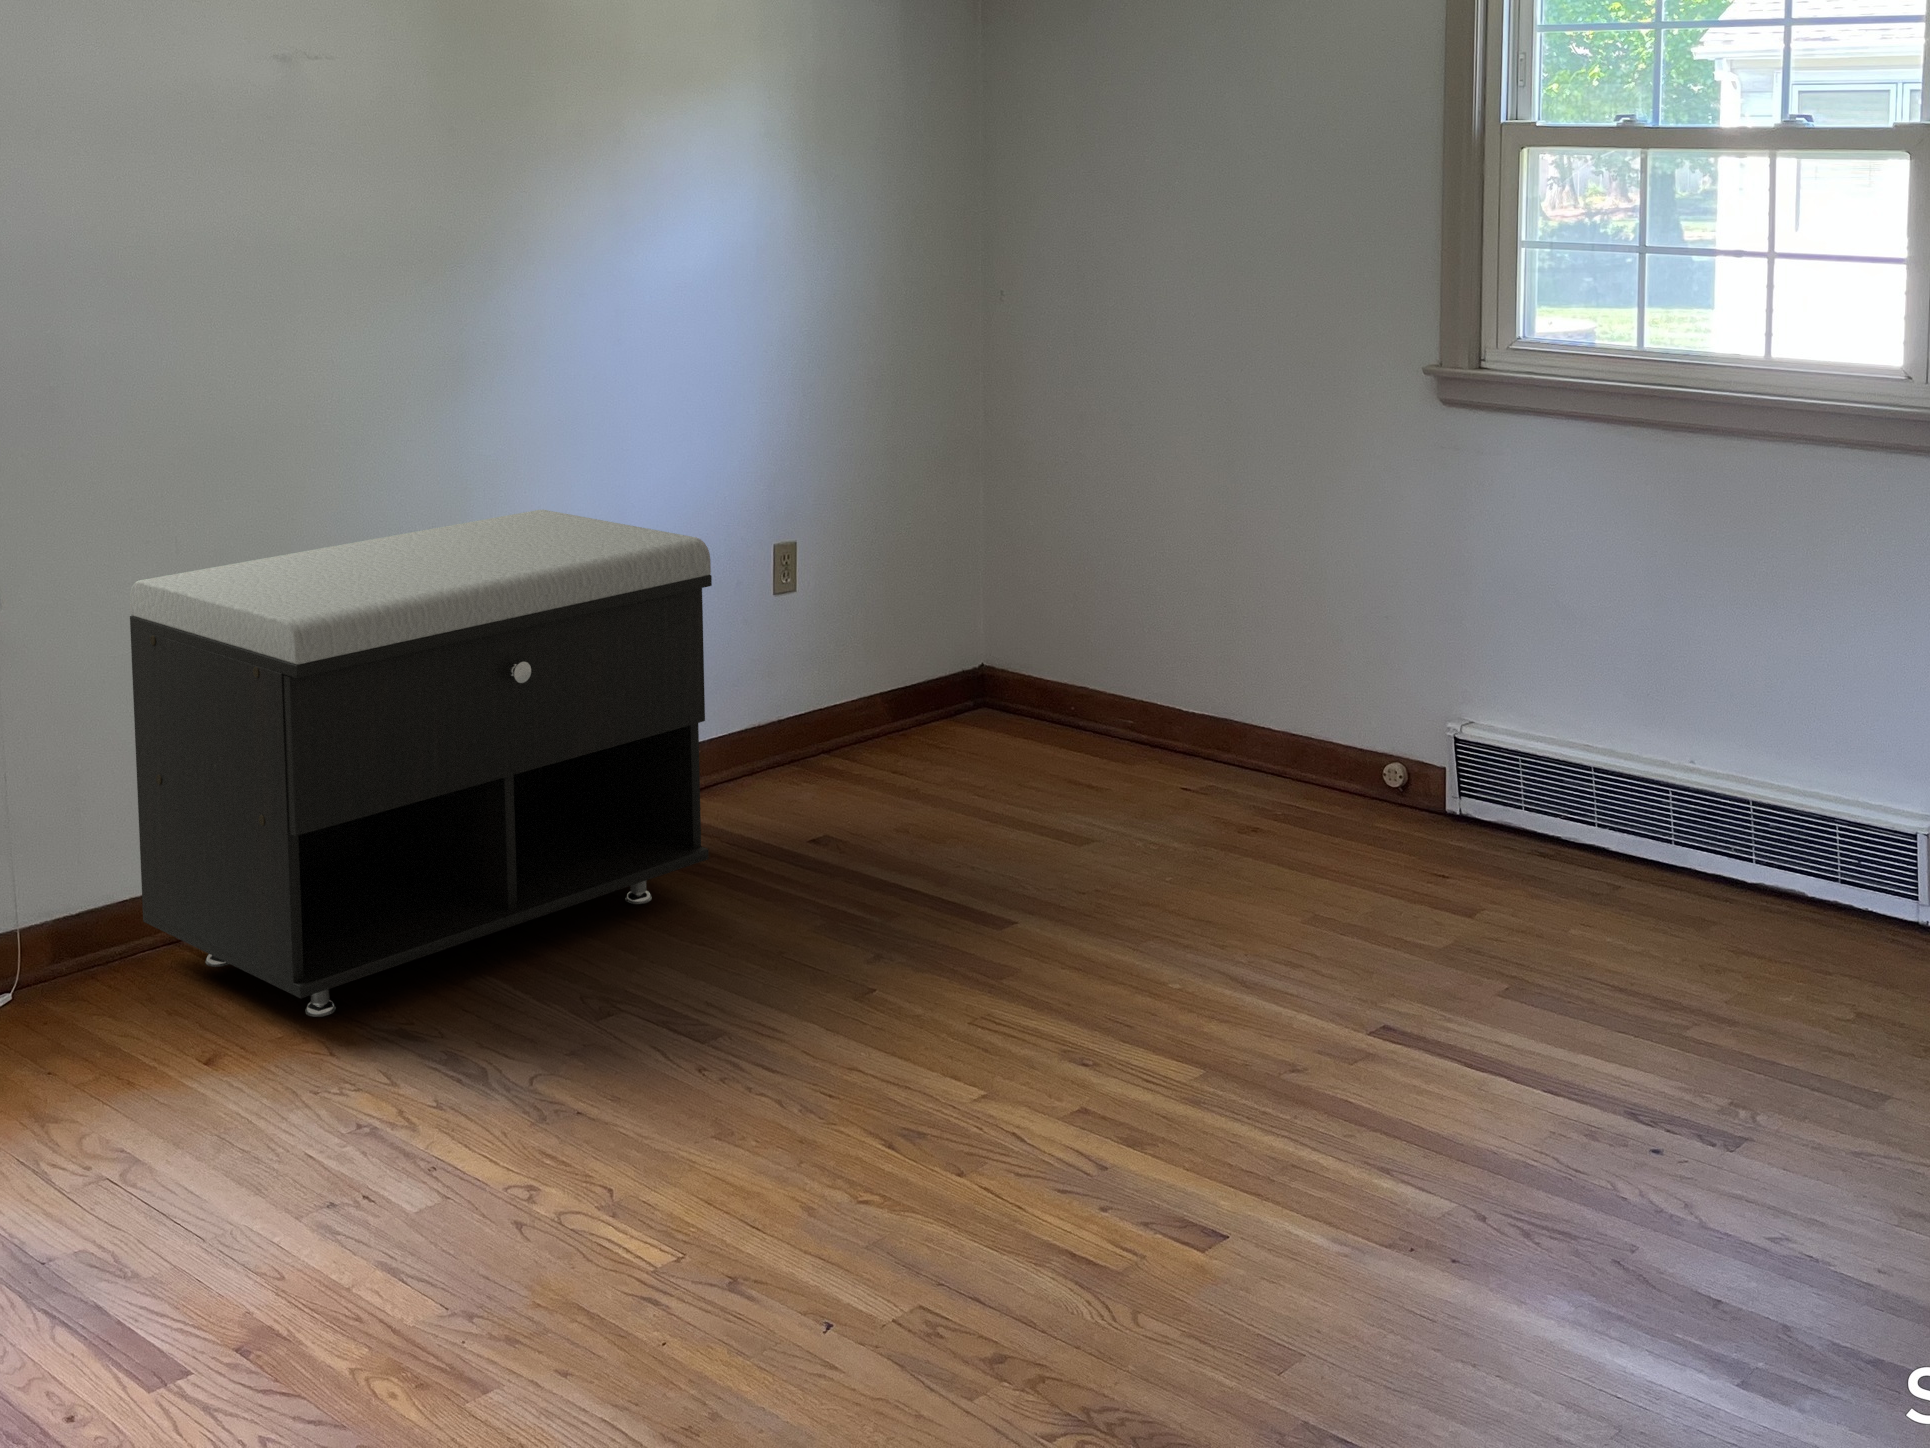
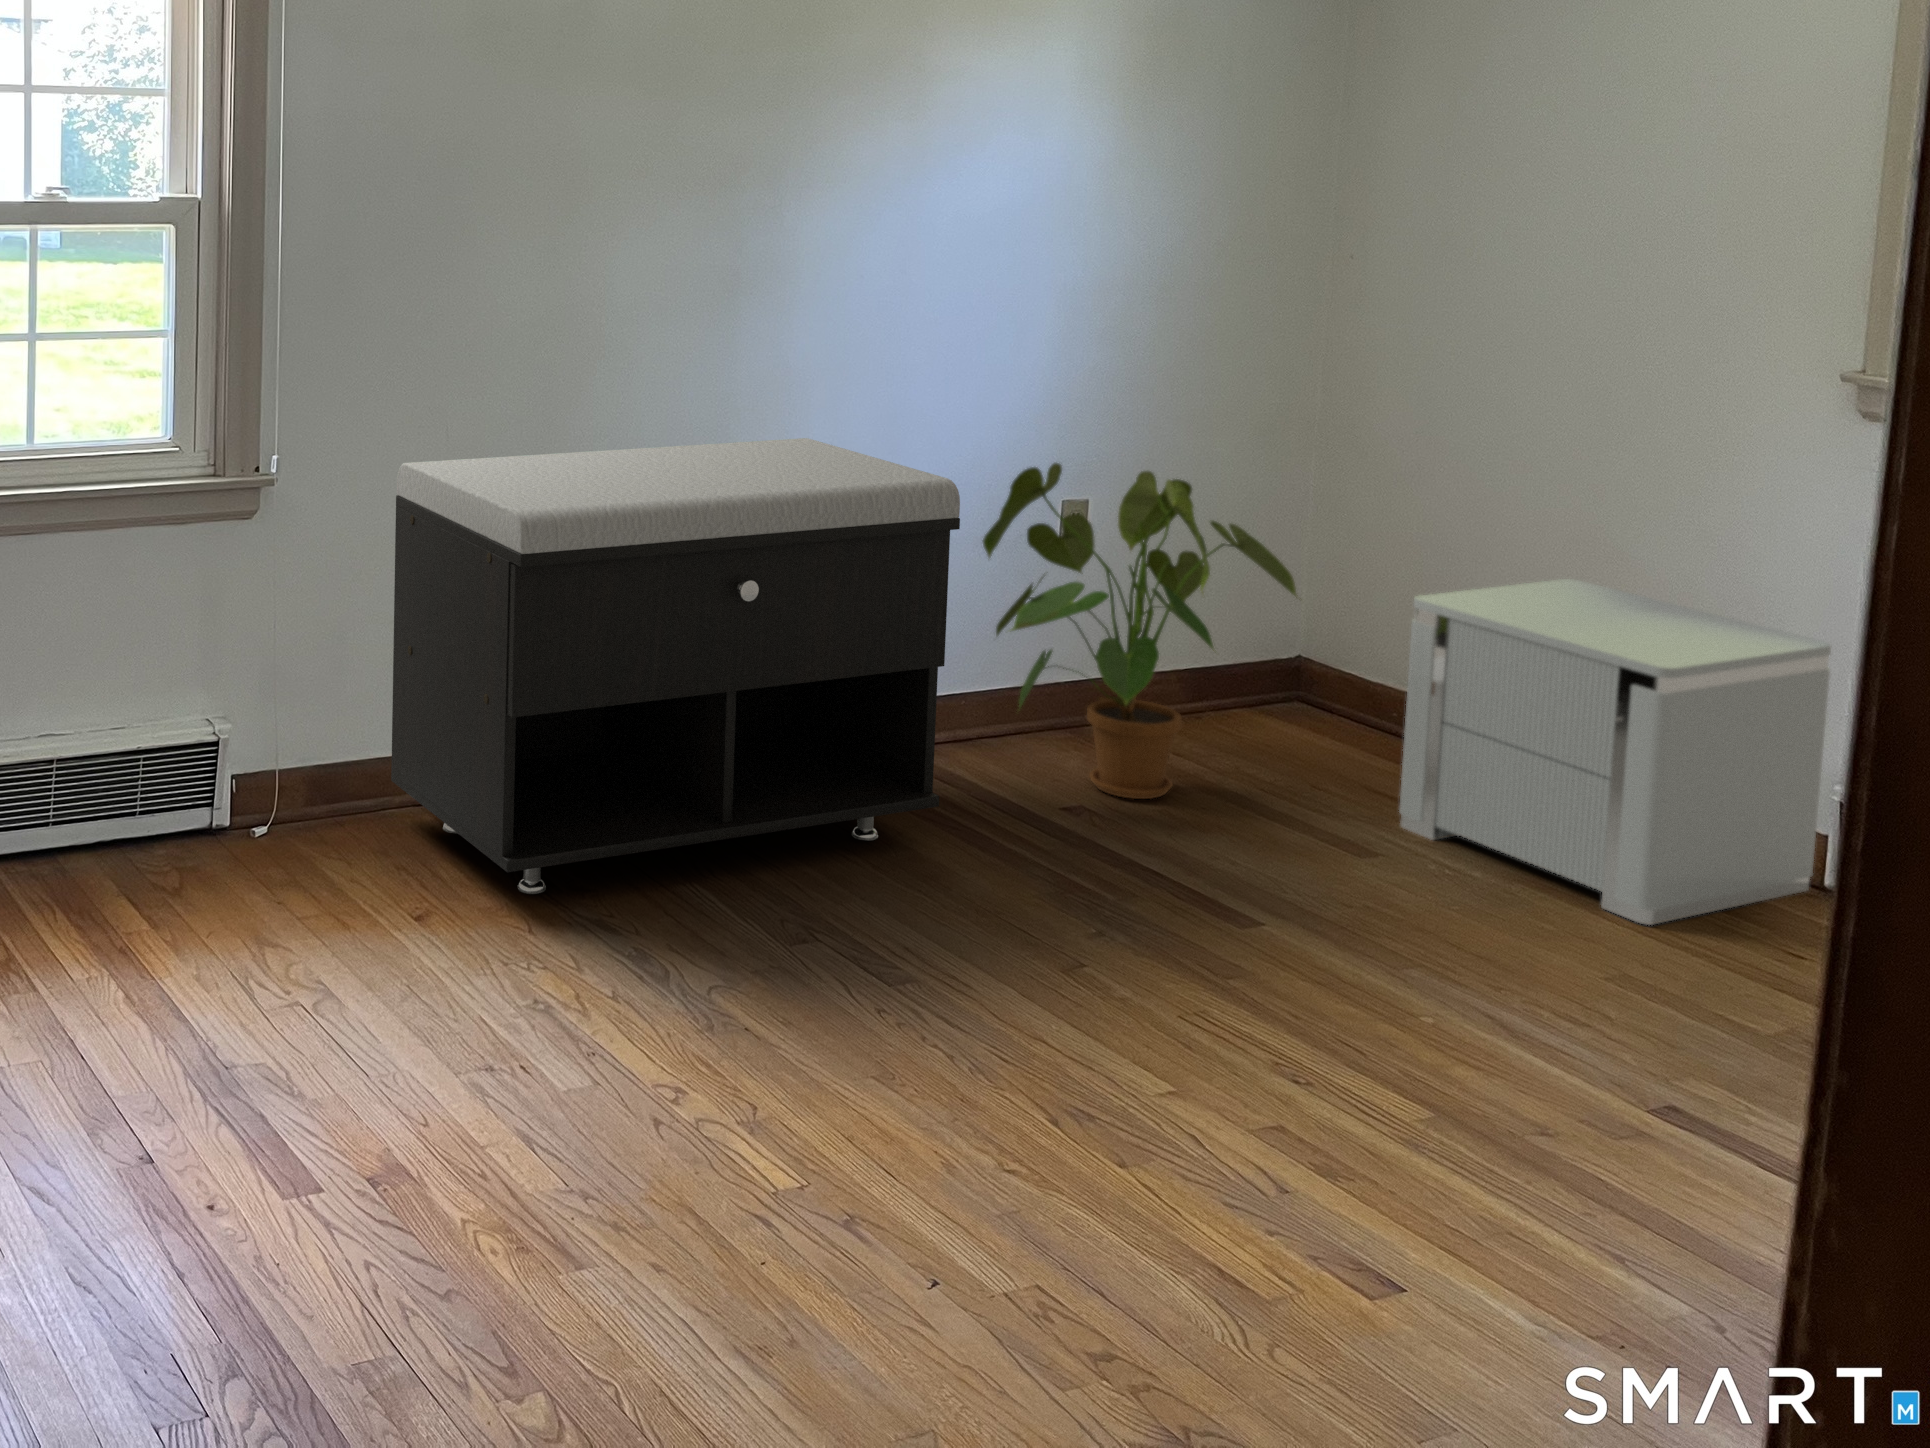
house plant: none [709,507,1004,823] -> present [983,463,1298,799]
nightstand: none [1104,568,1438,868] -> present [1399,579,1831,925]

